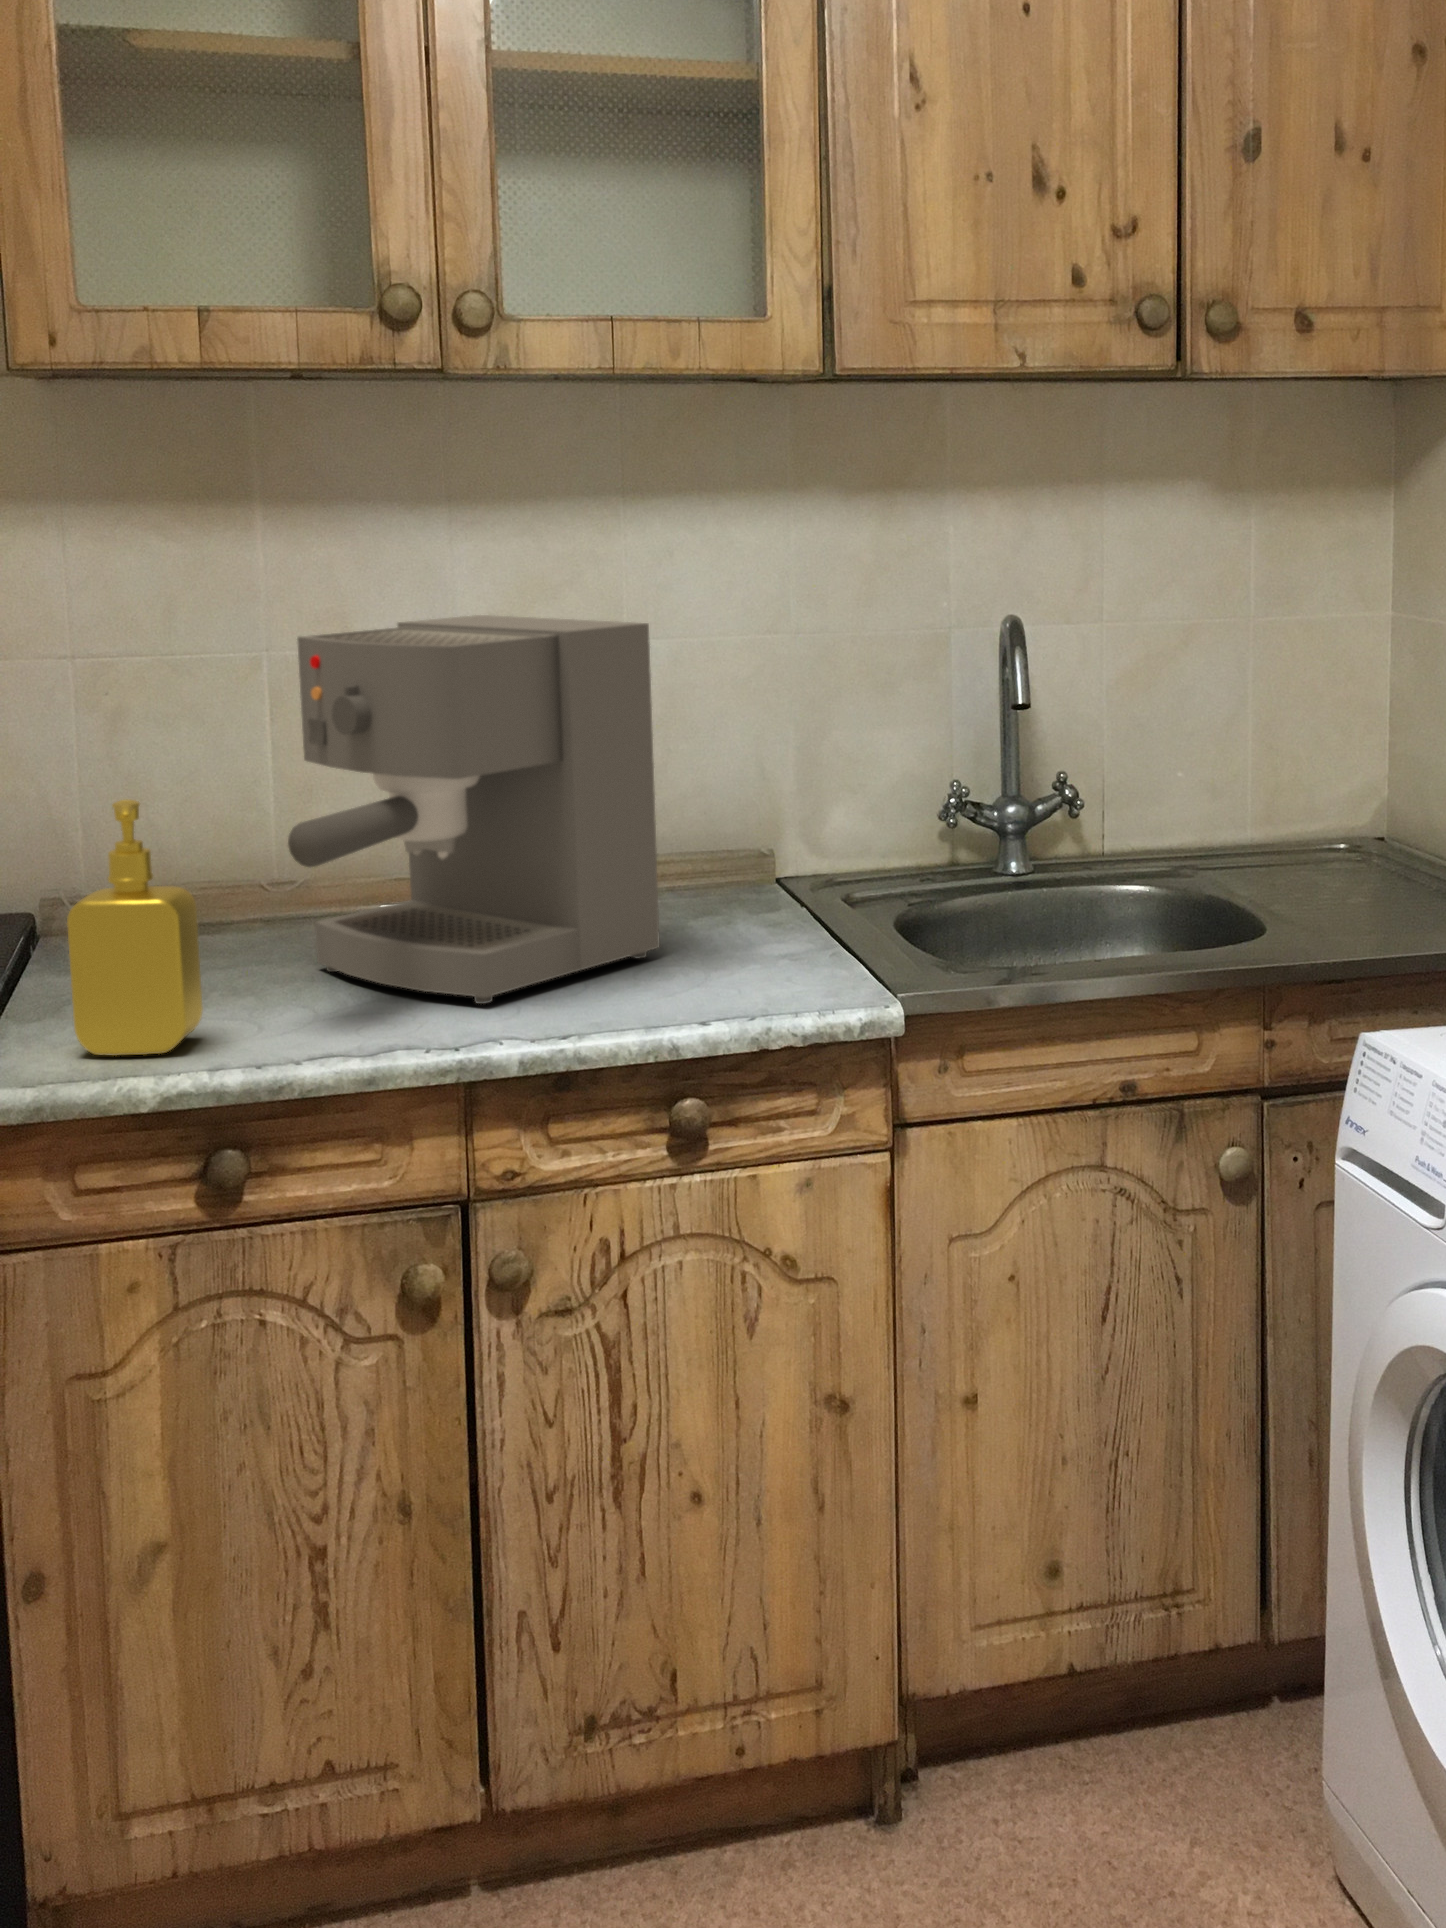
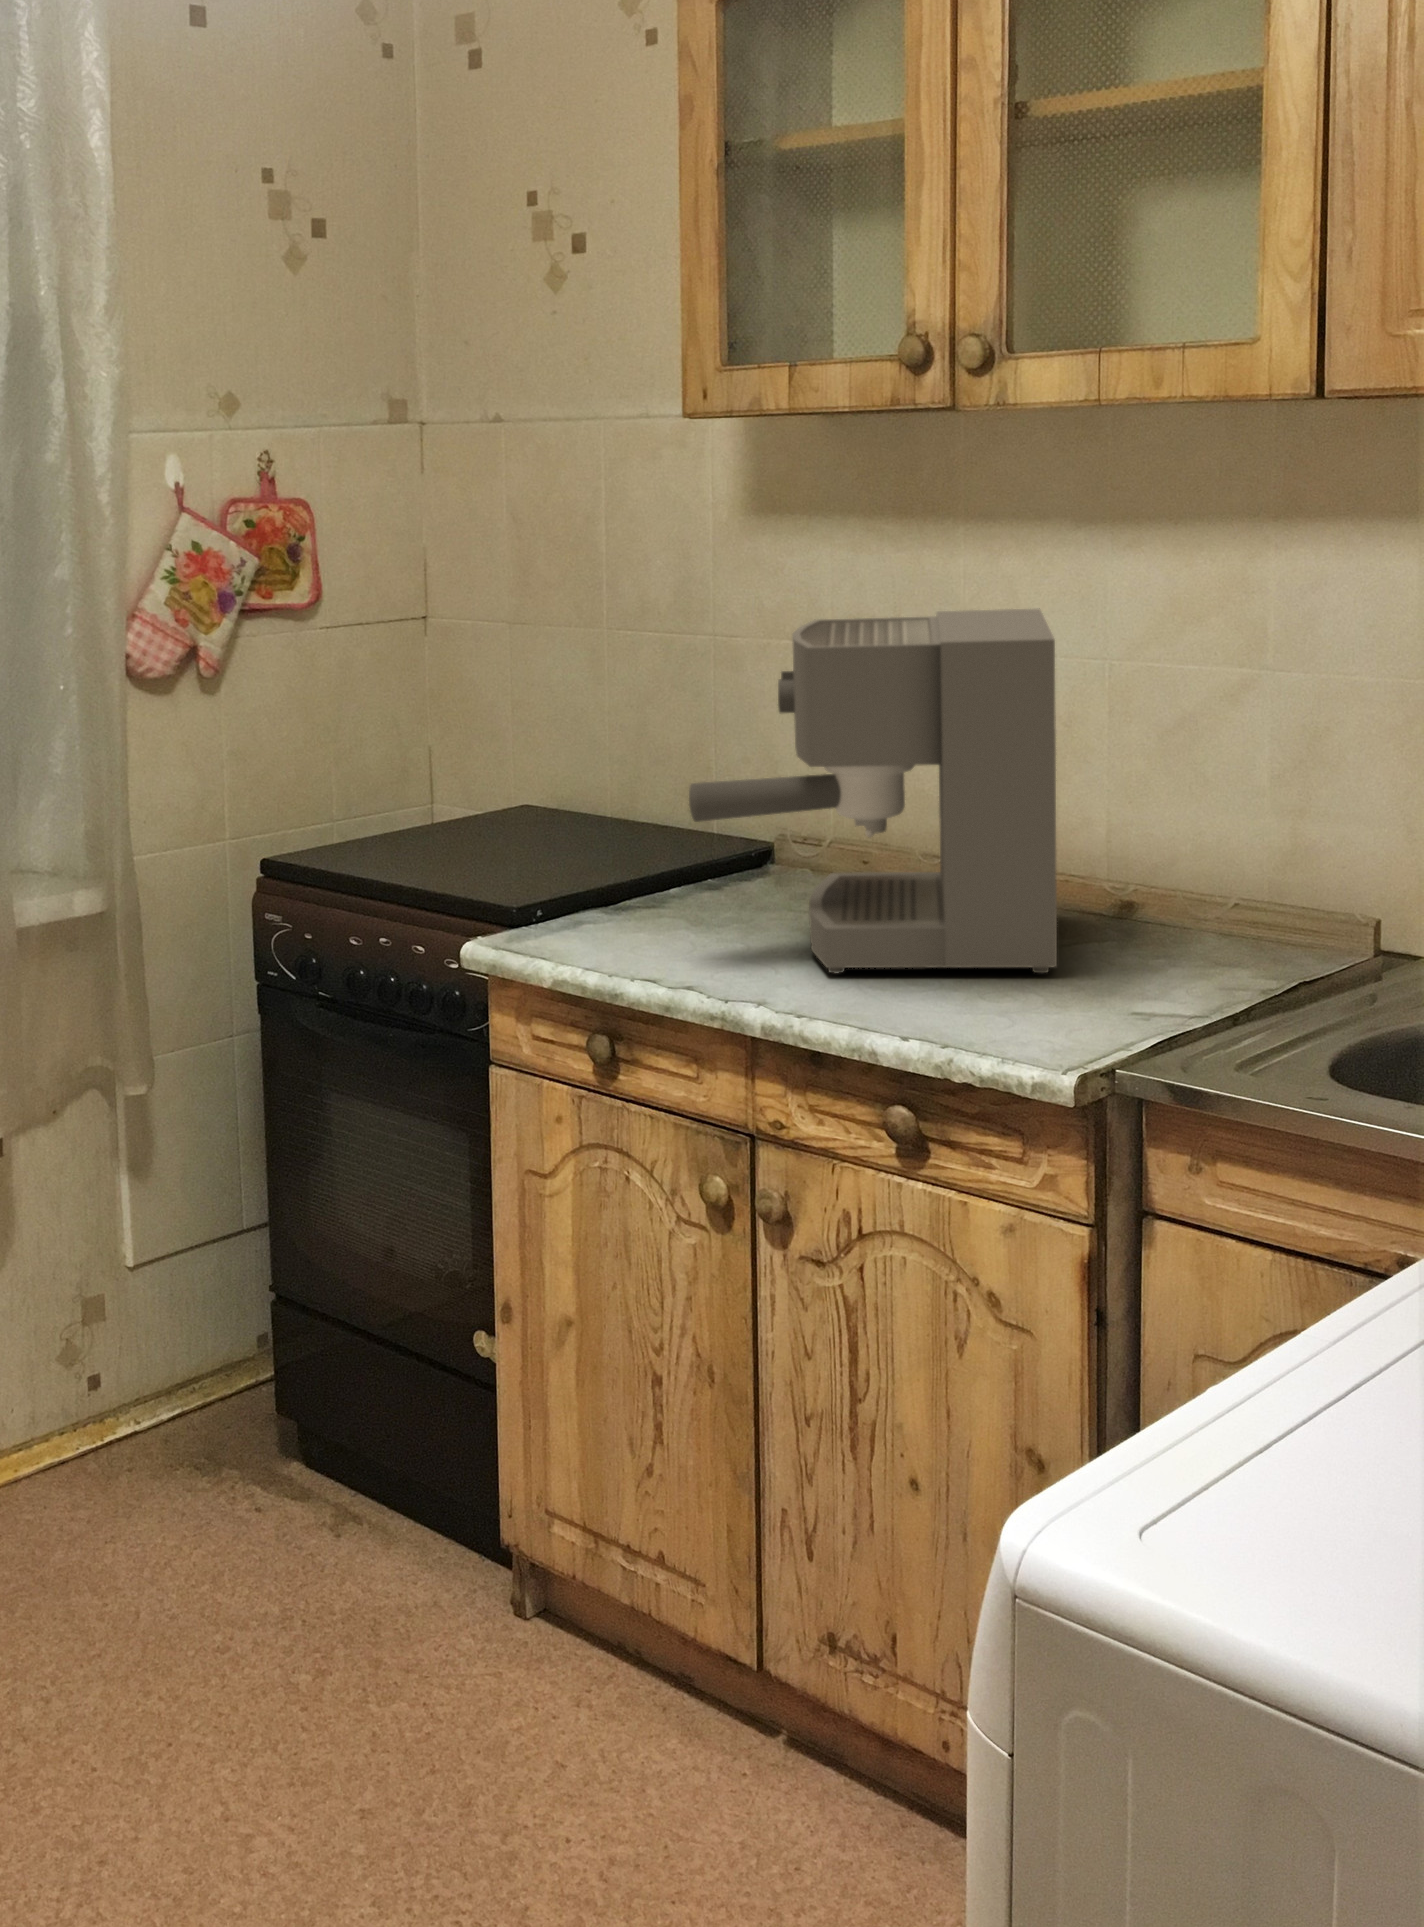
soap dispenser: present [67,800,202,1056] -> none [548,743,637,946]

